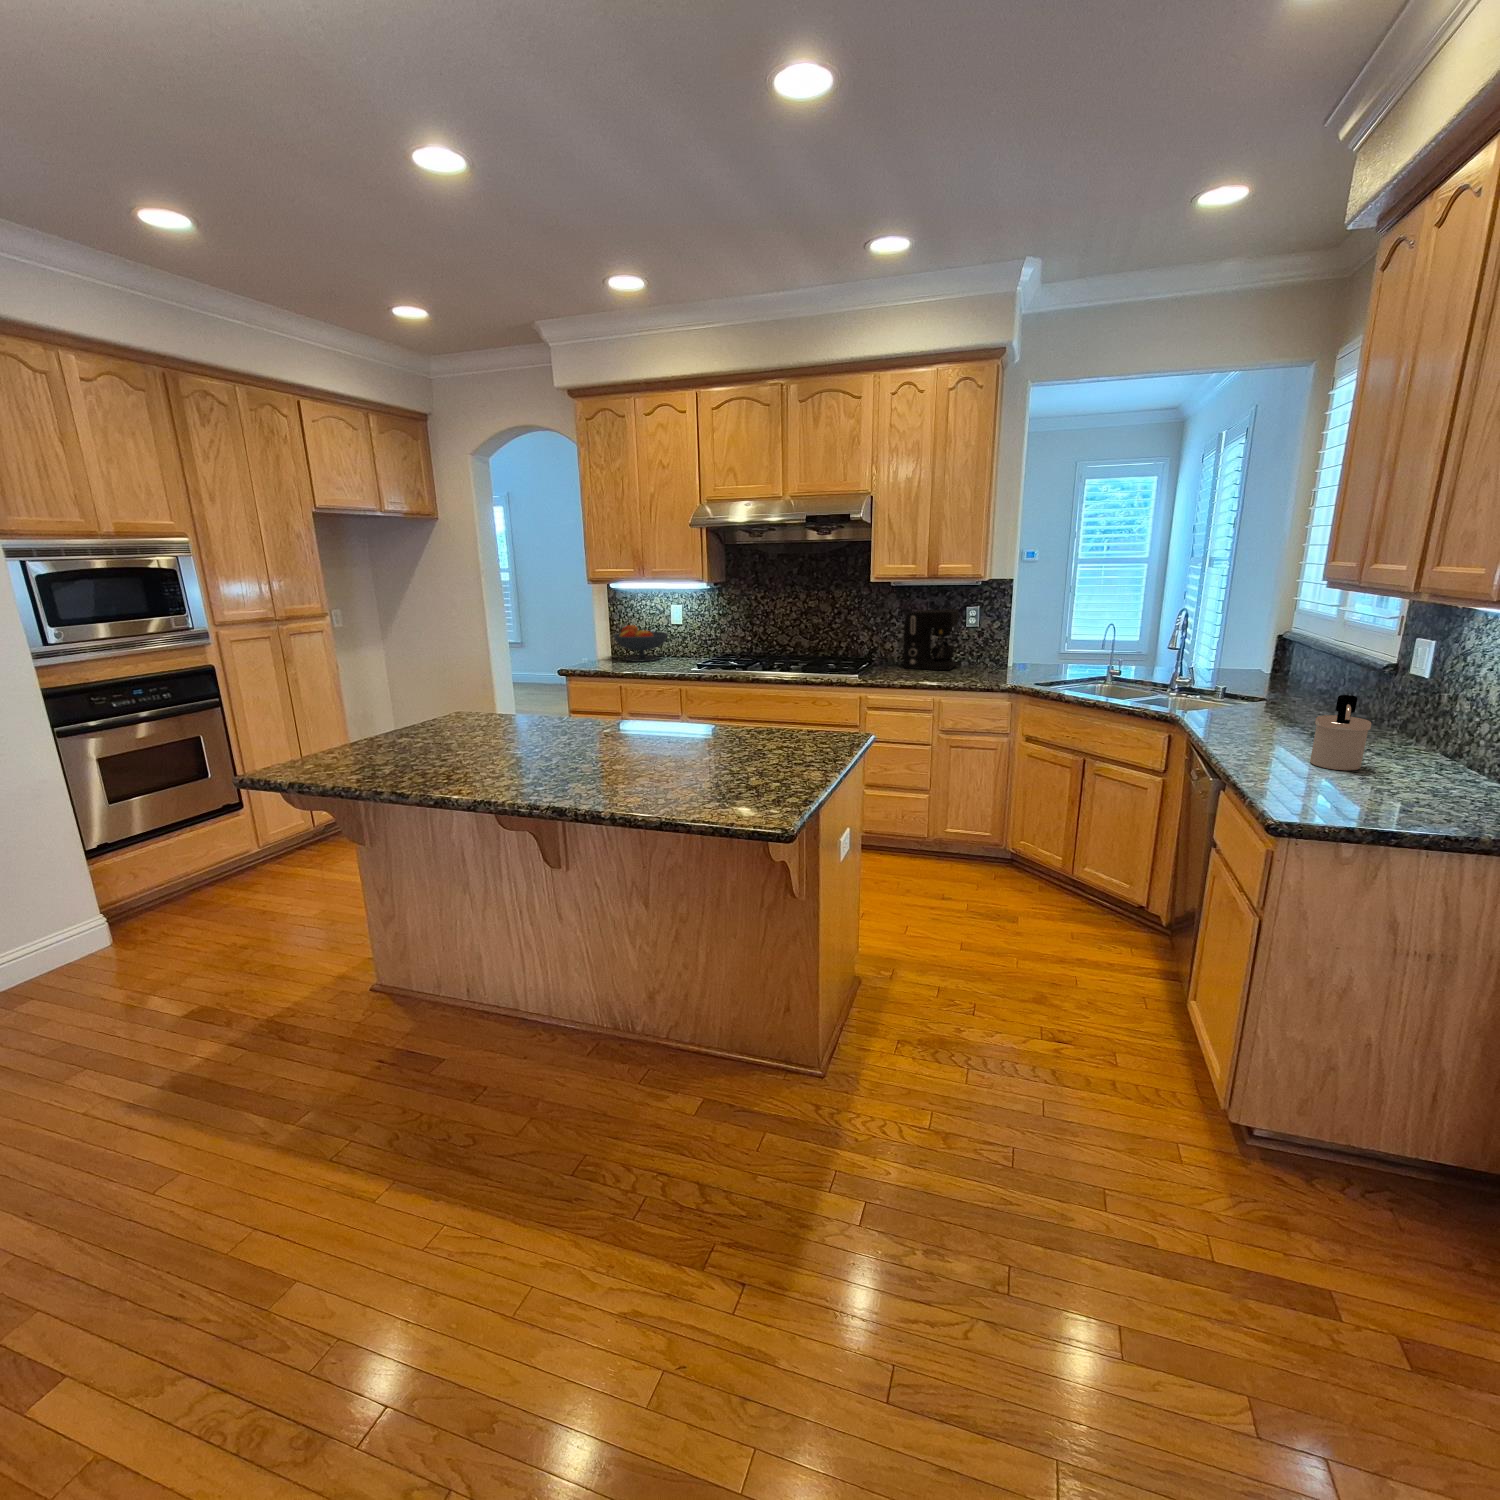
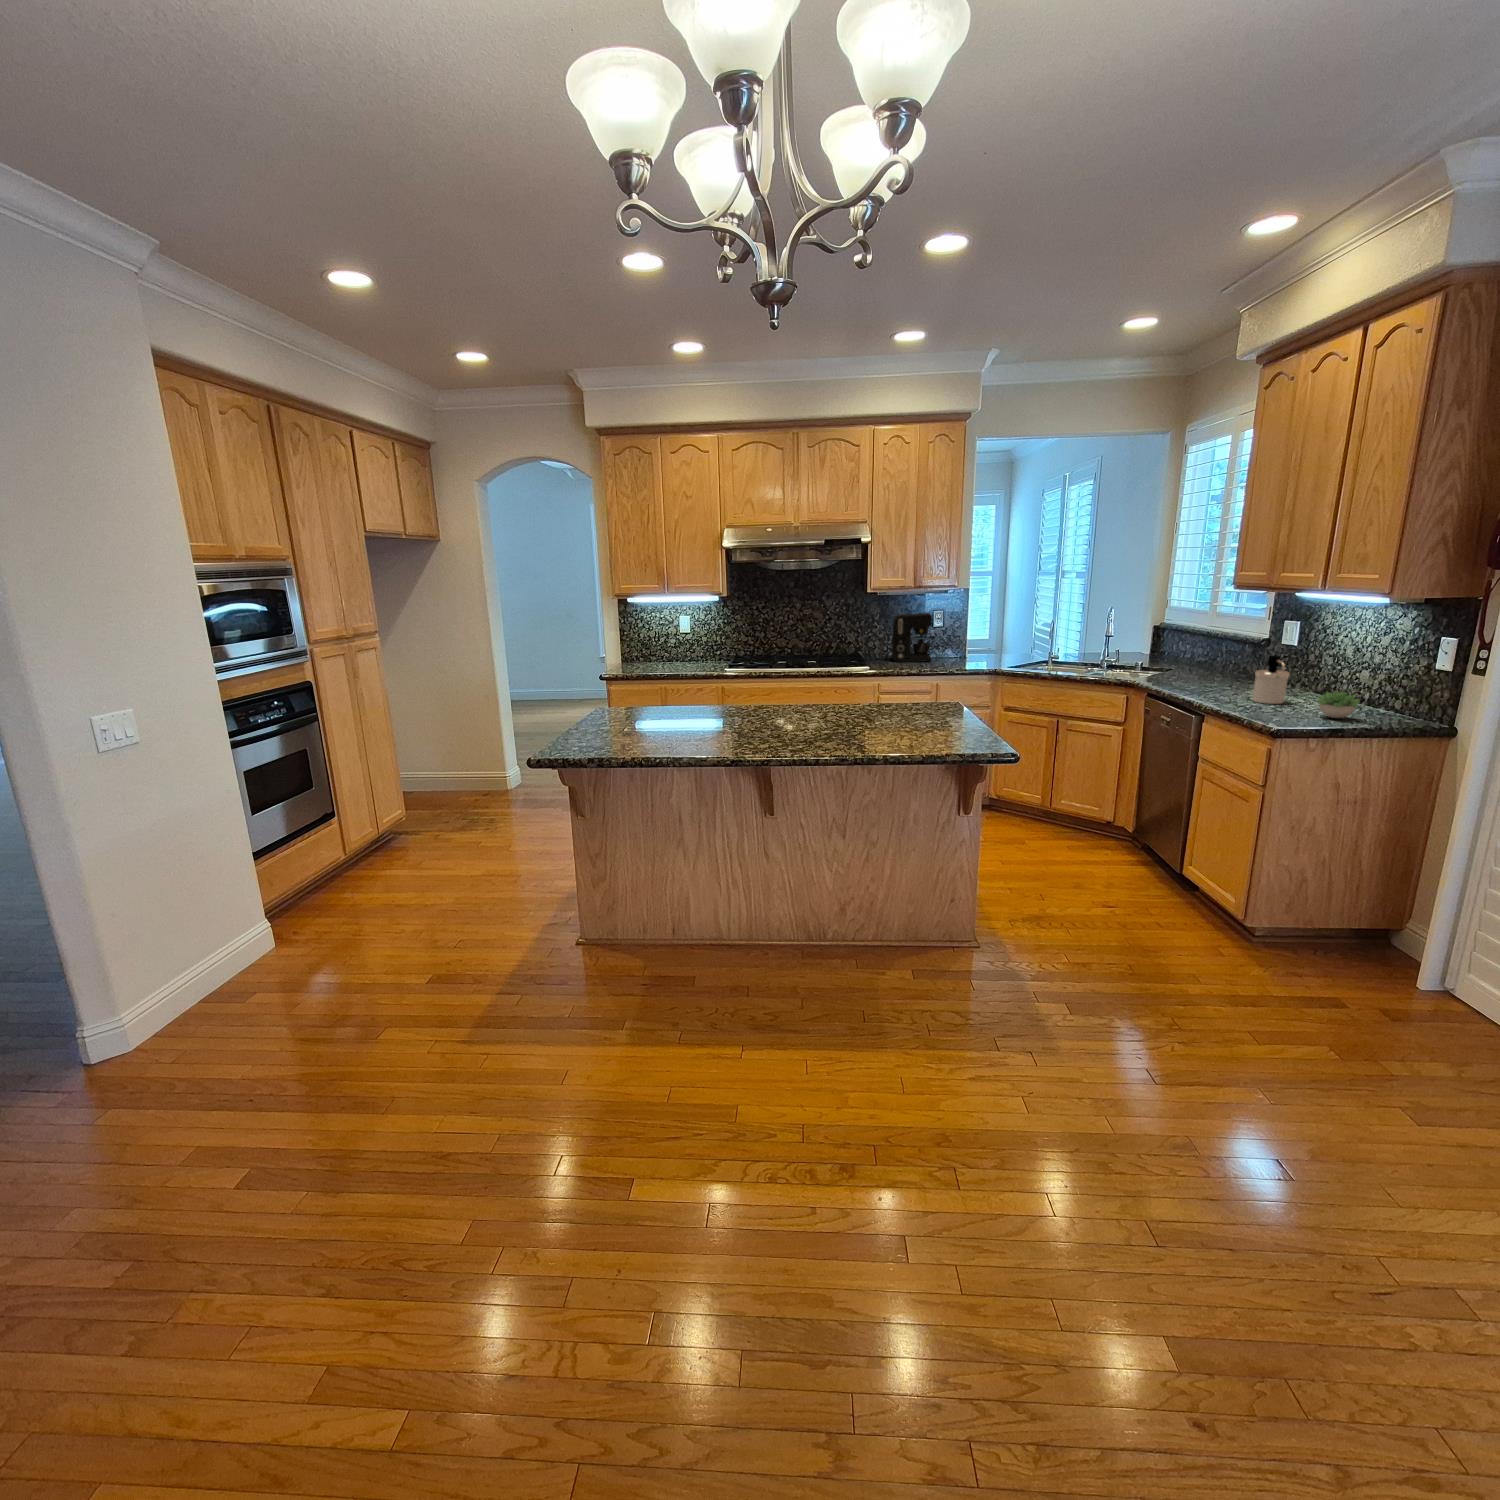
fruit bowl: present [614,625,668,662] -> none [636,634,685,667]
succulent plant: none [1375,761,1456,807] -> present [1318,692,1359,718]

